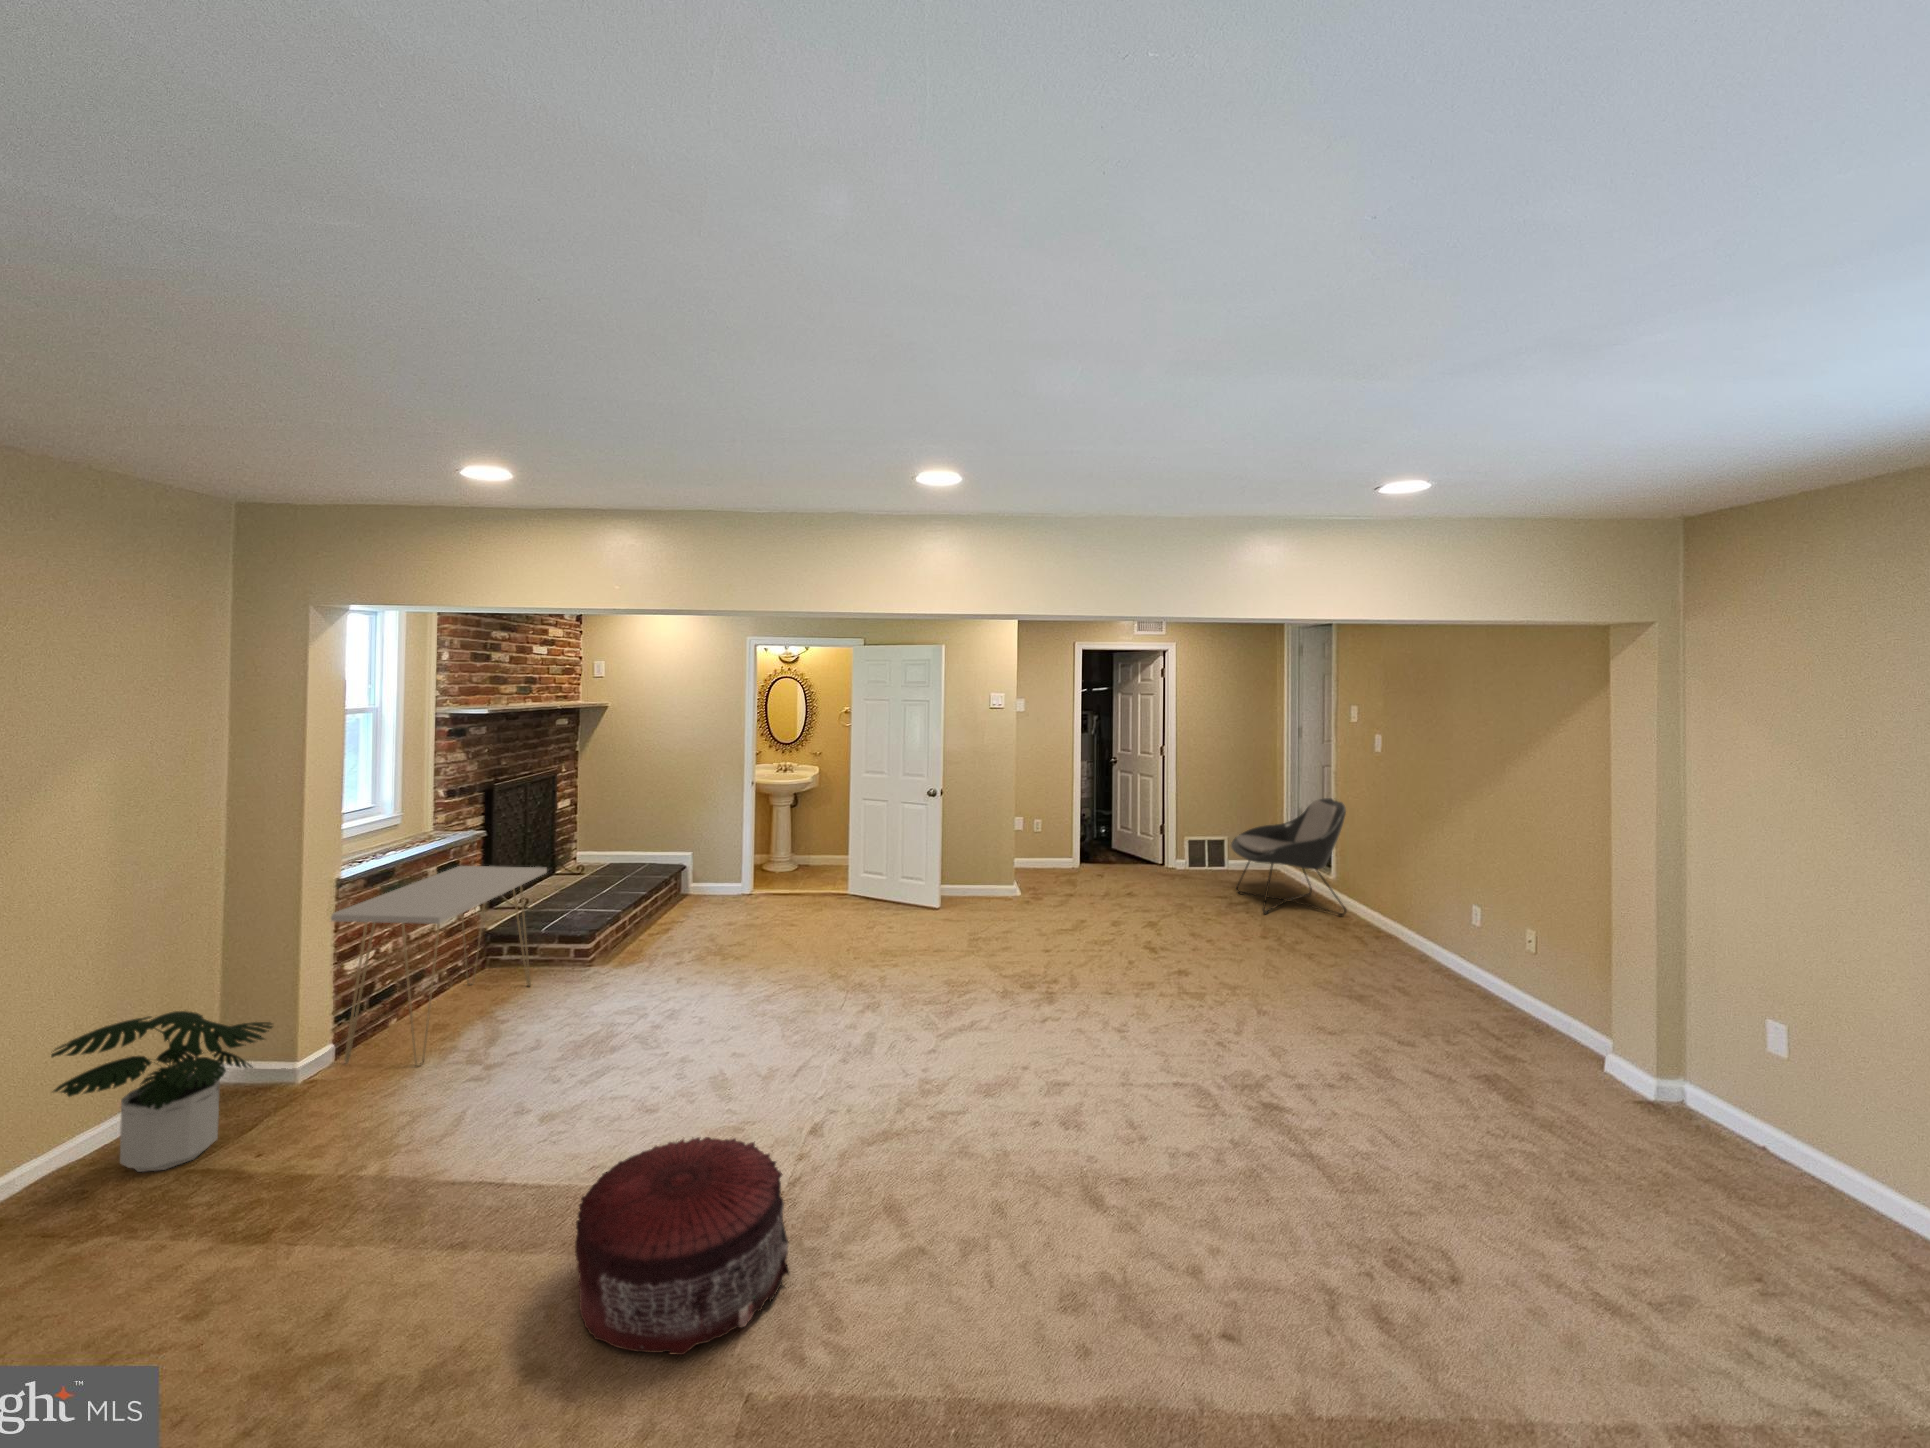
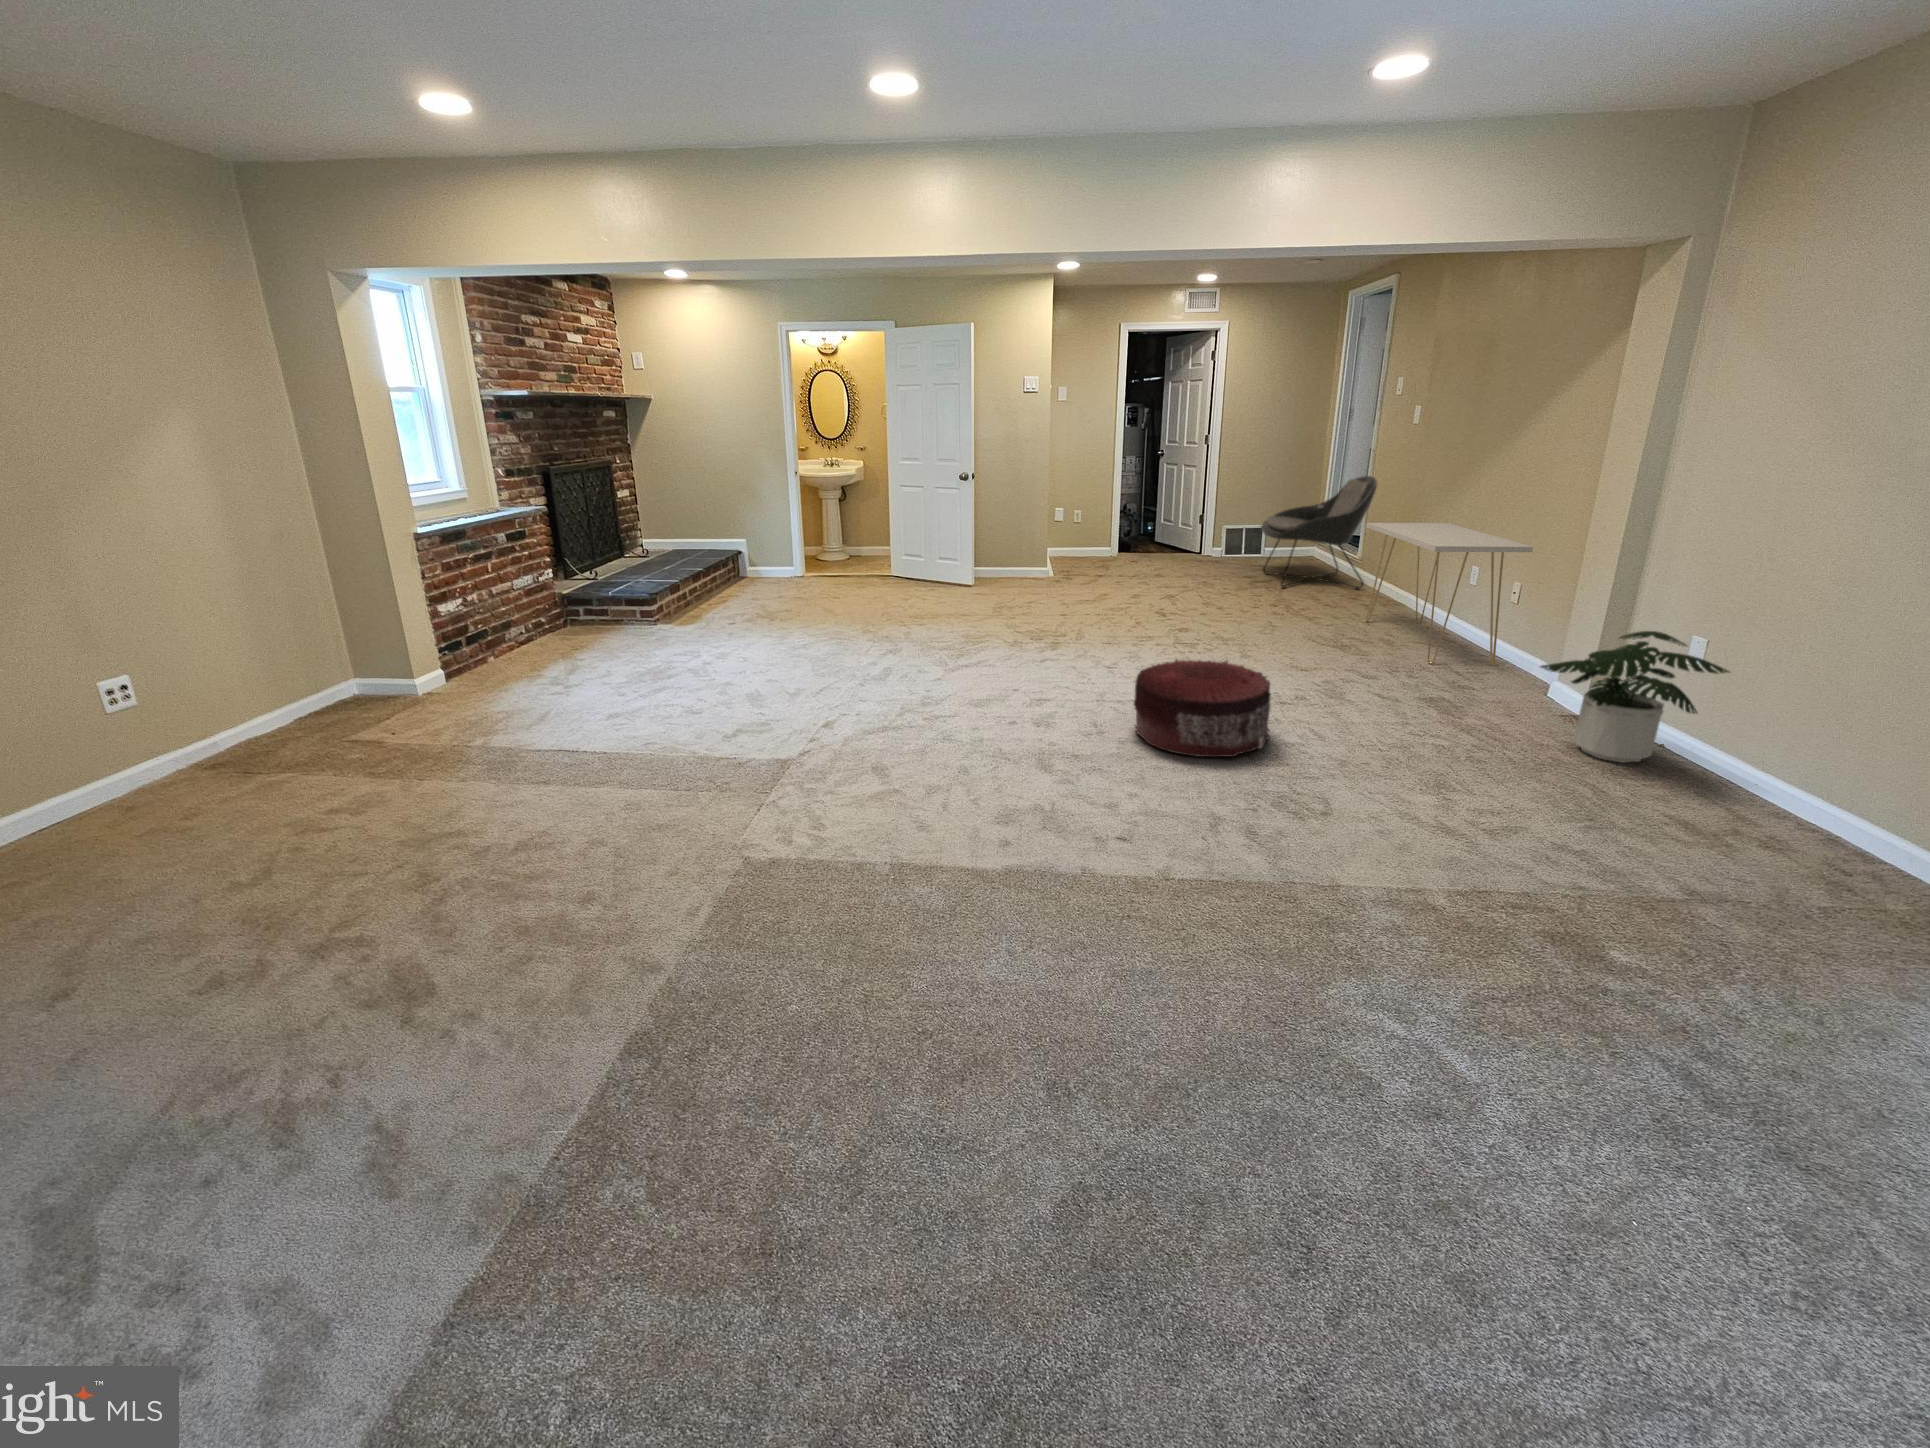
console table: present [331,866,547,1066] -> present [1365,523,1533,665]
potted plant: present [51,1011,273,1172] -> present [1541,631,1729,763]
pouf: present [575,1137,789,1355] -> present [1134,660,1271,757]

